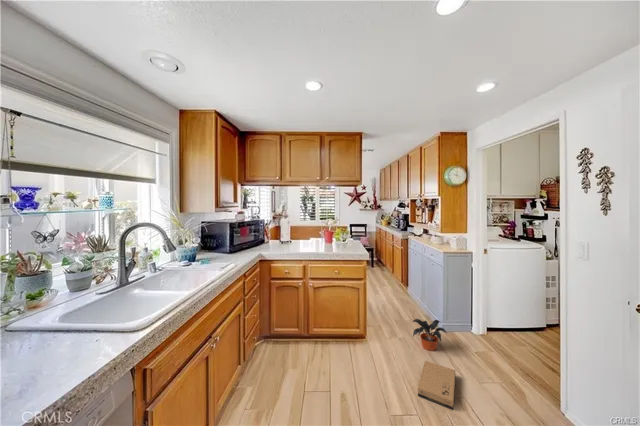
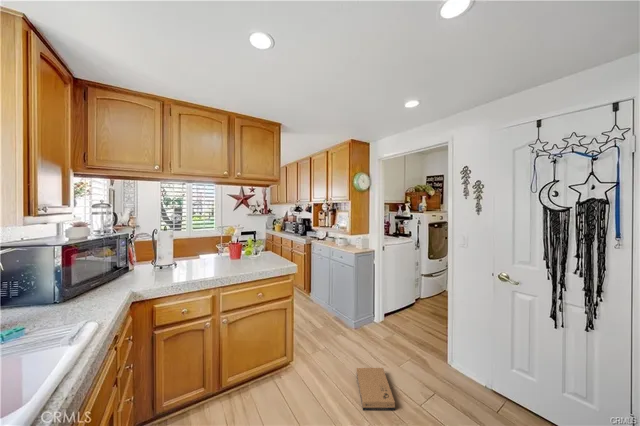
potted plant: present [413,319,446,351] -> none [334,322,366,355]

